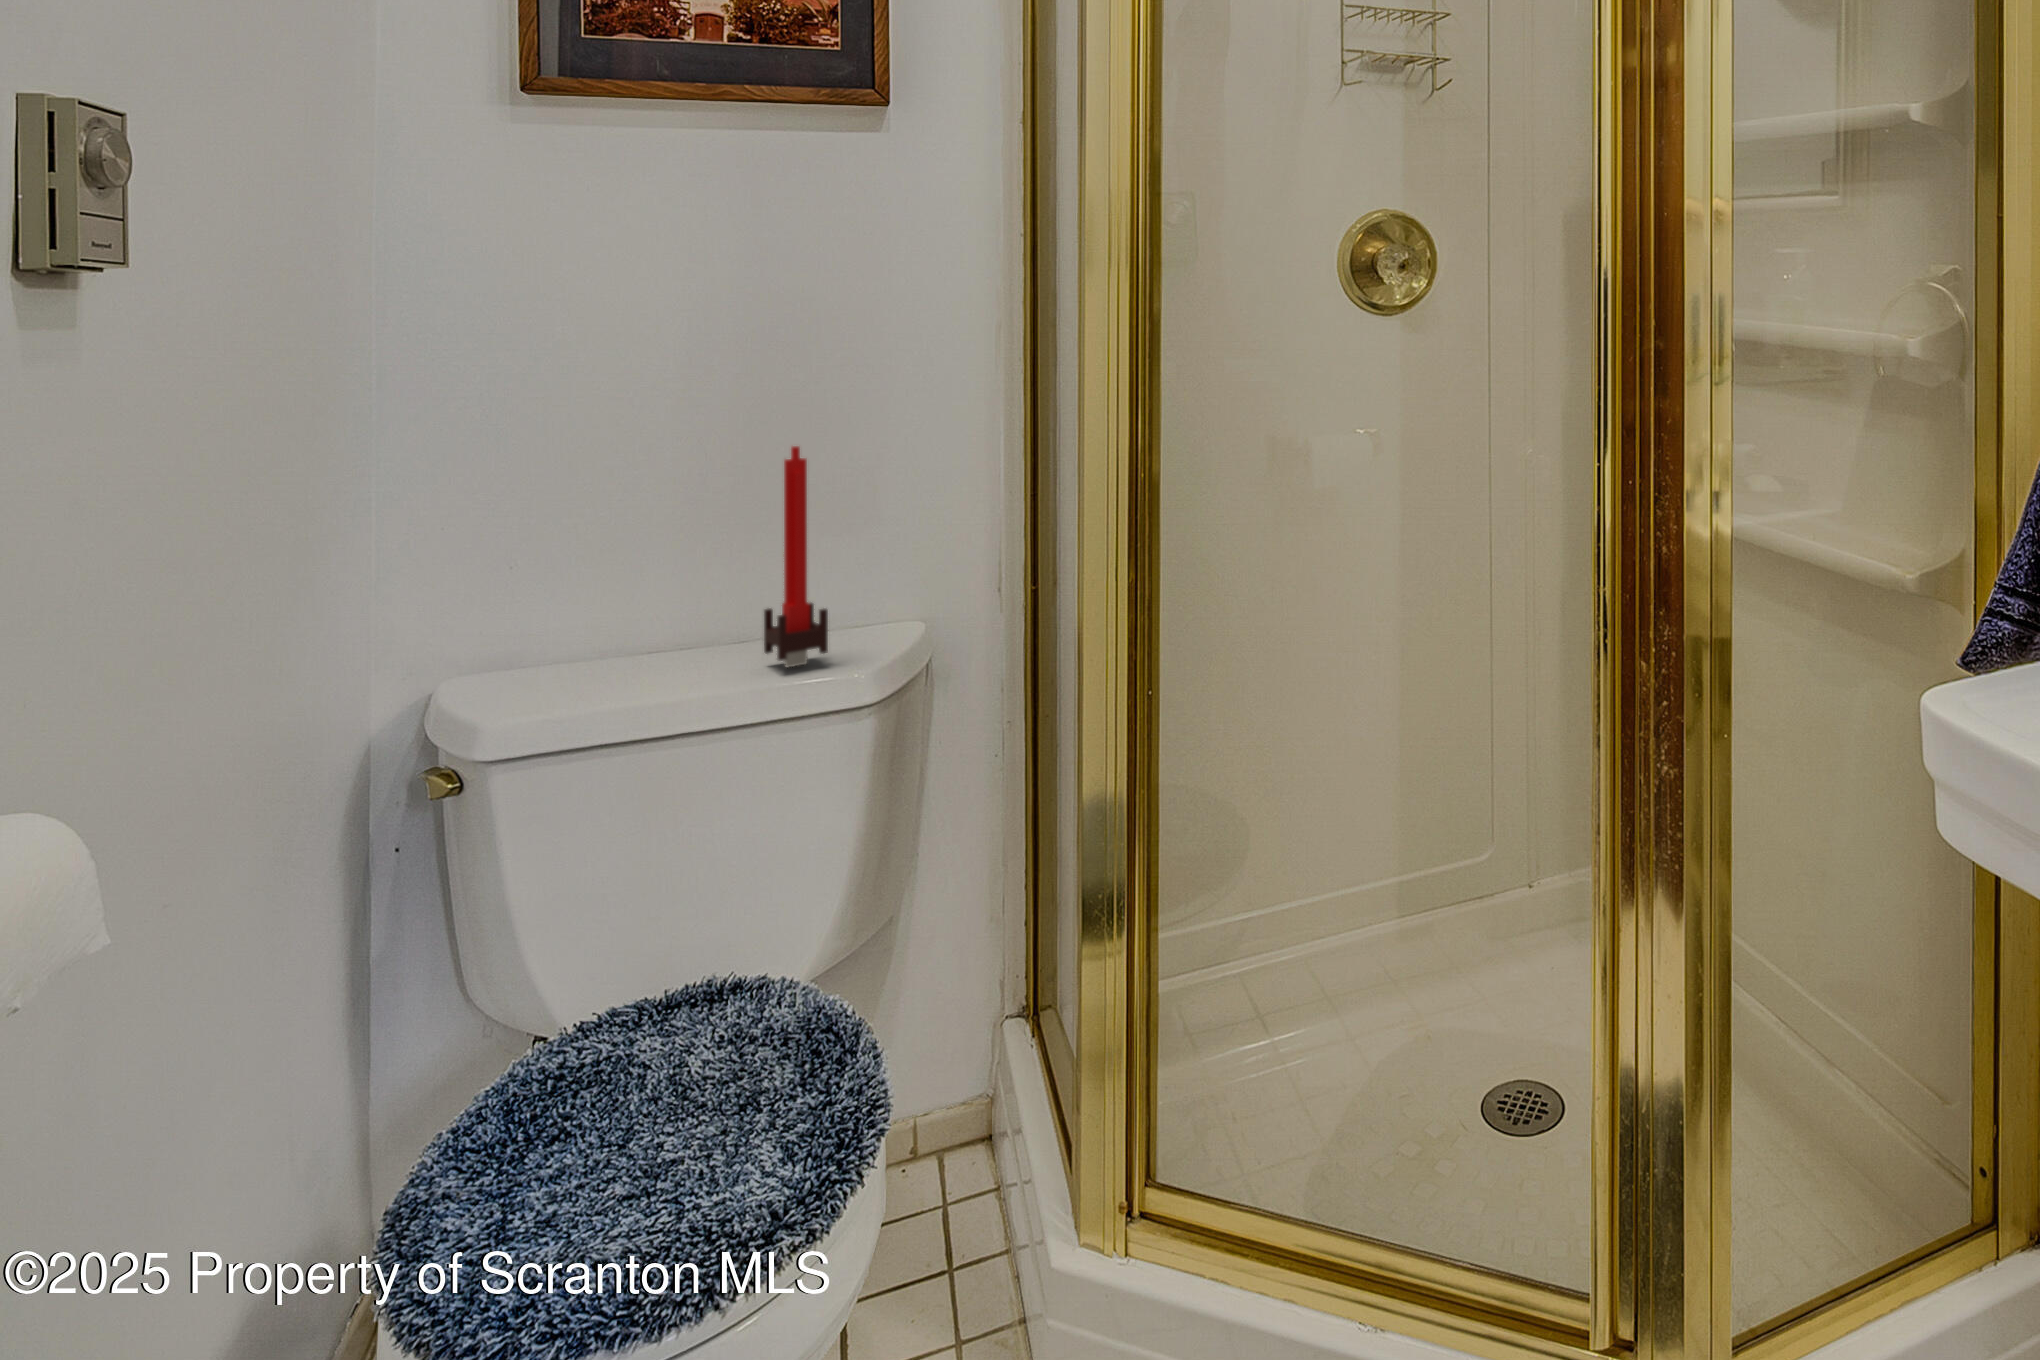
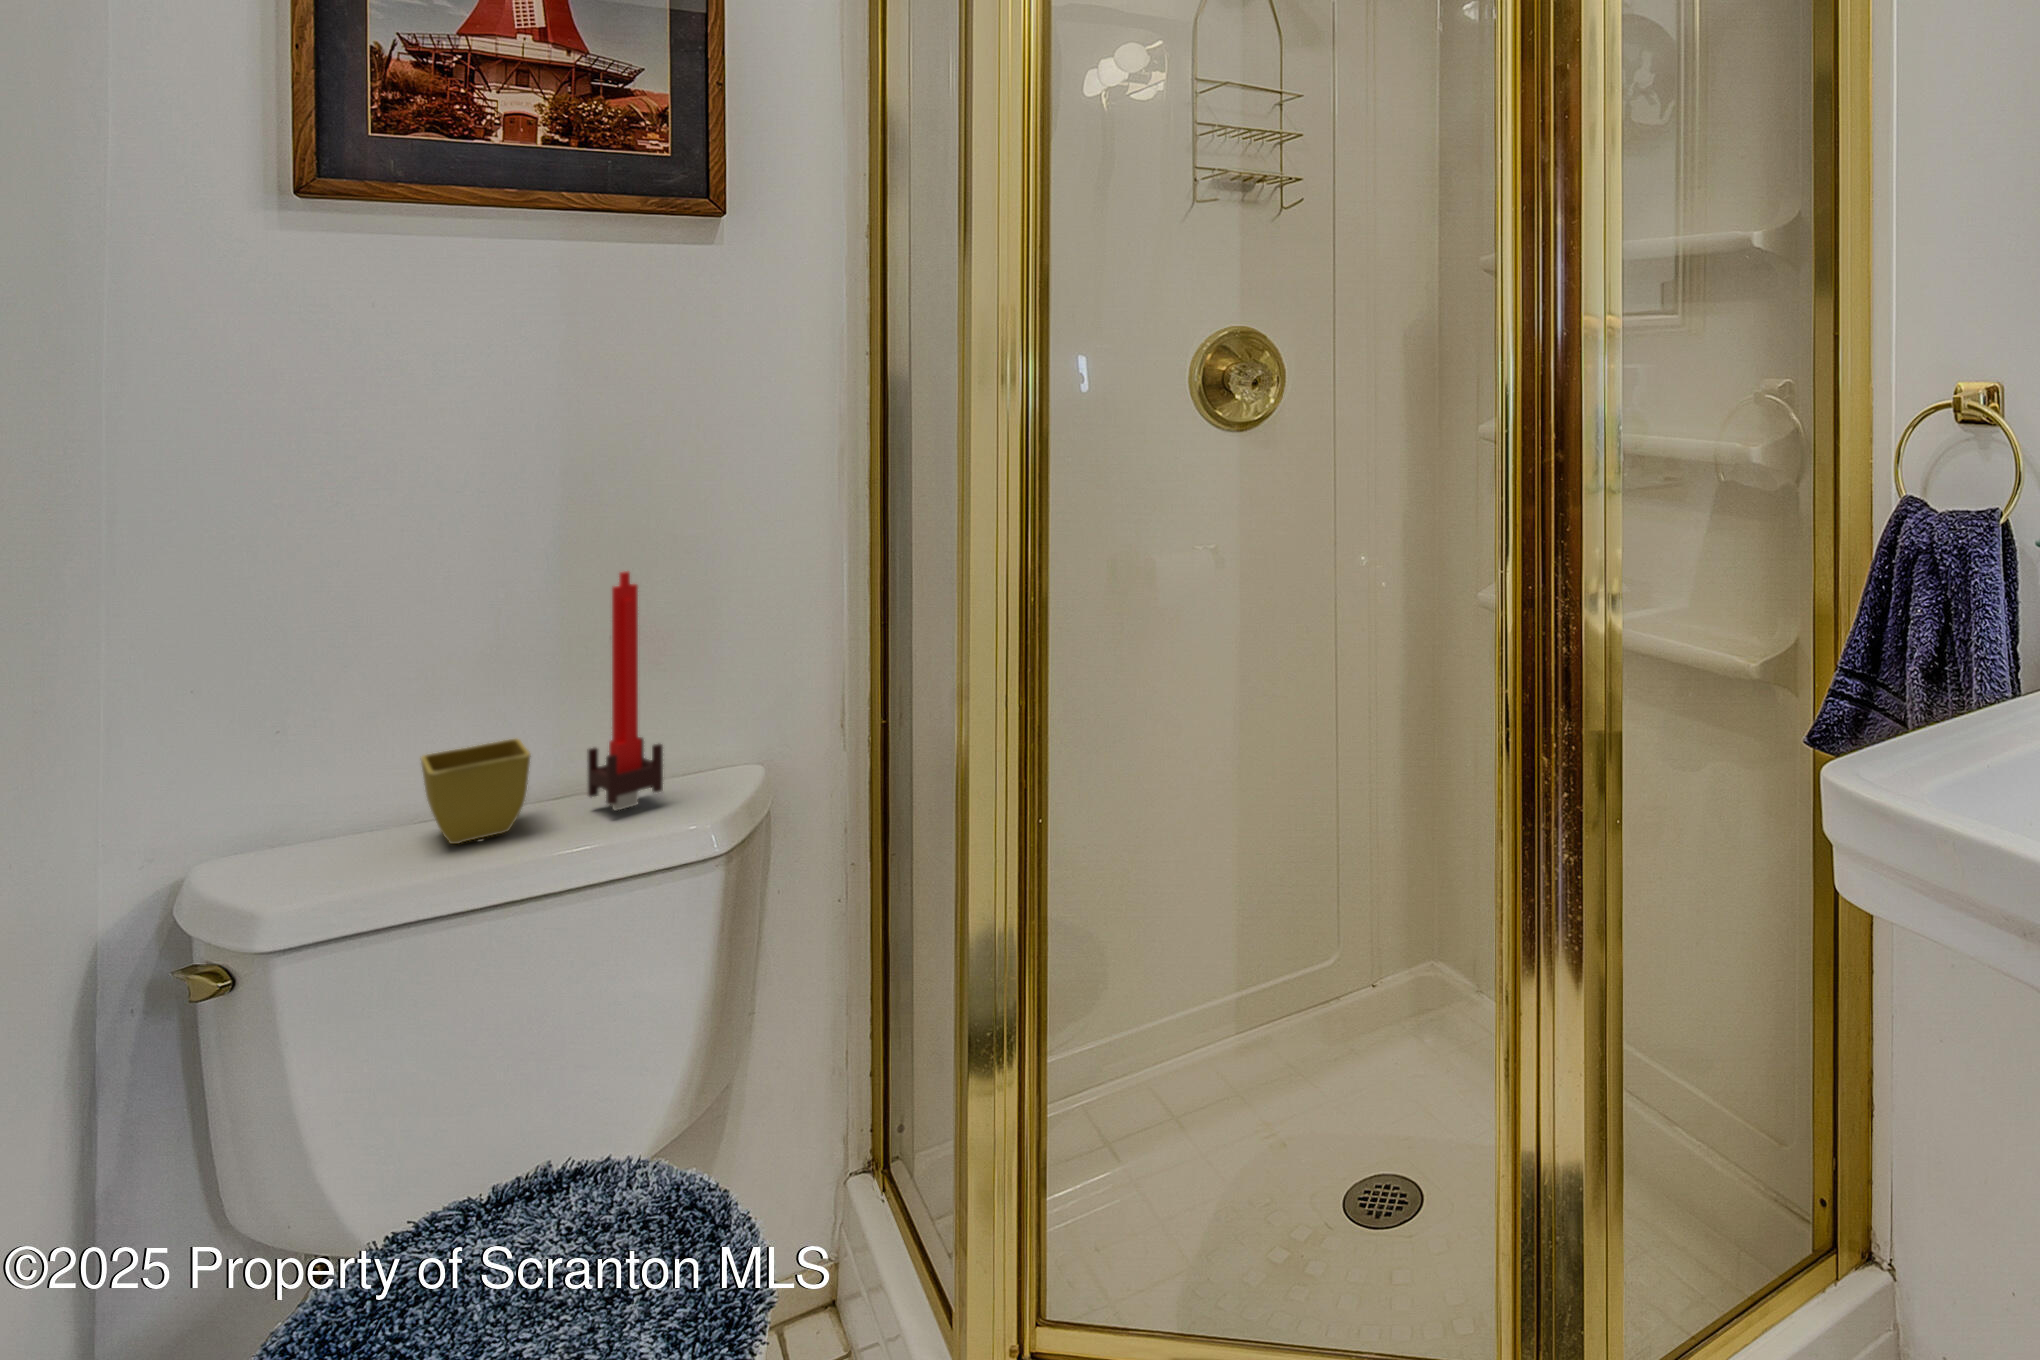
flower pot: none [621,595,711,685] -> present [421,739,531,844]

